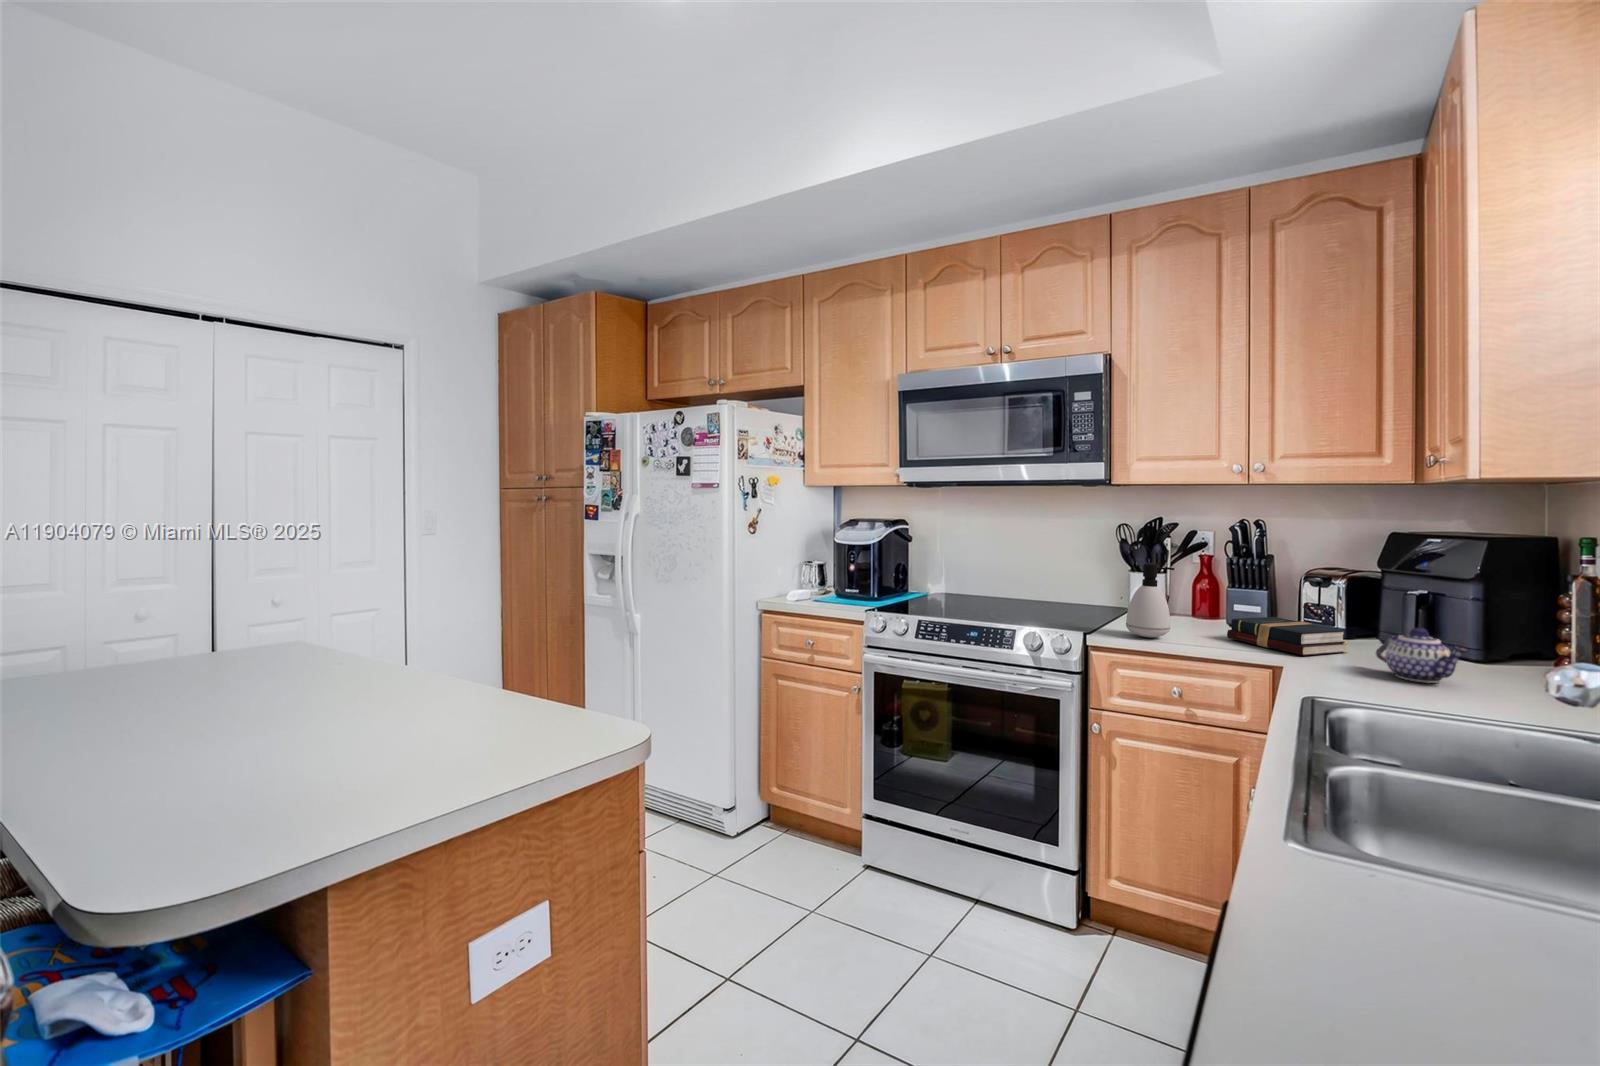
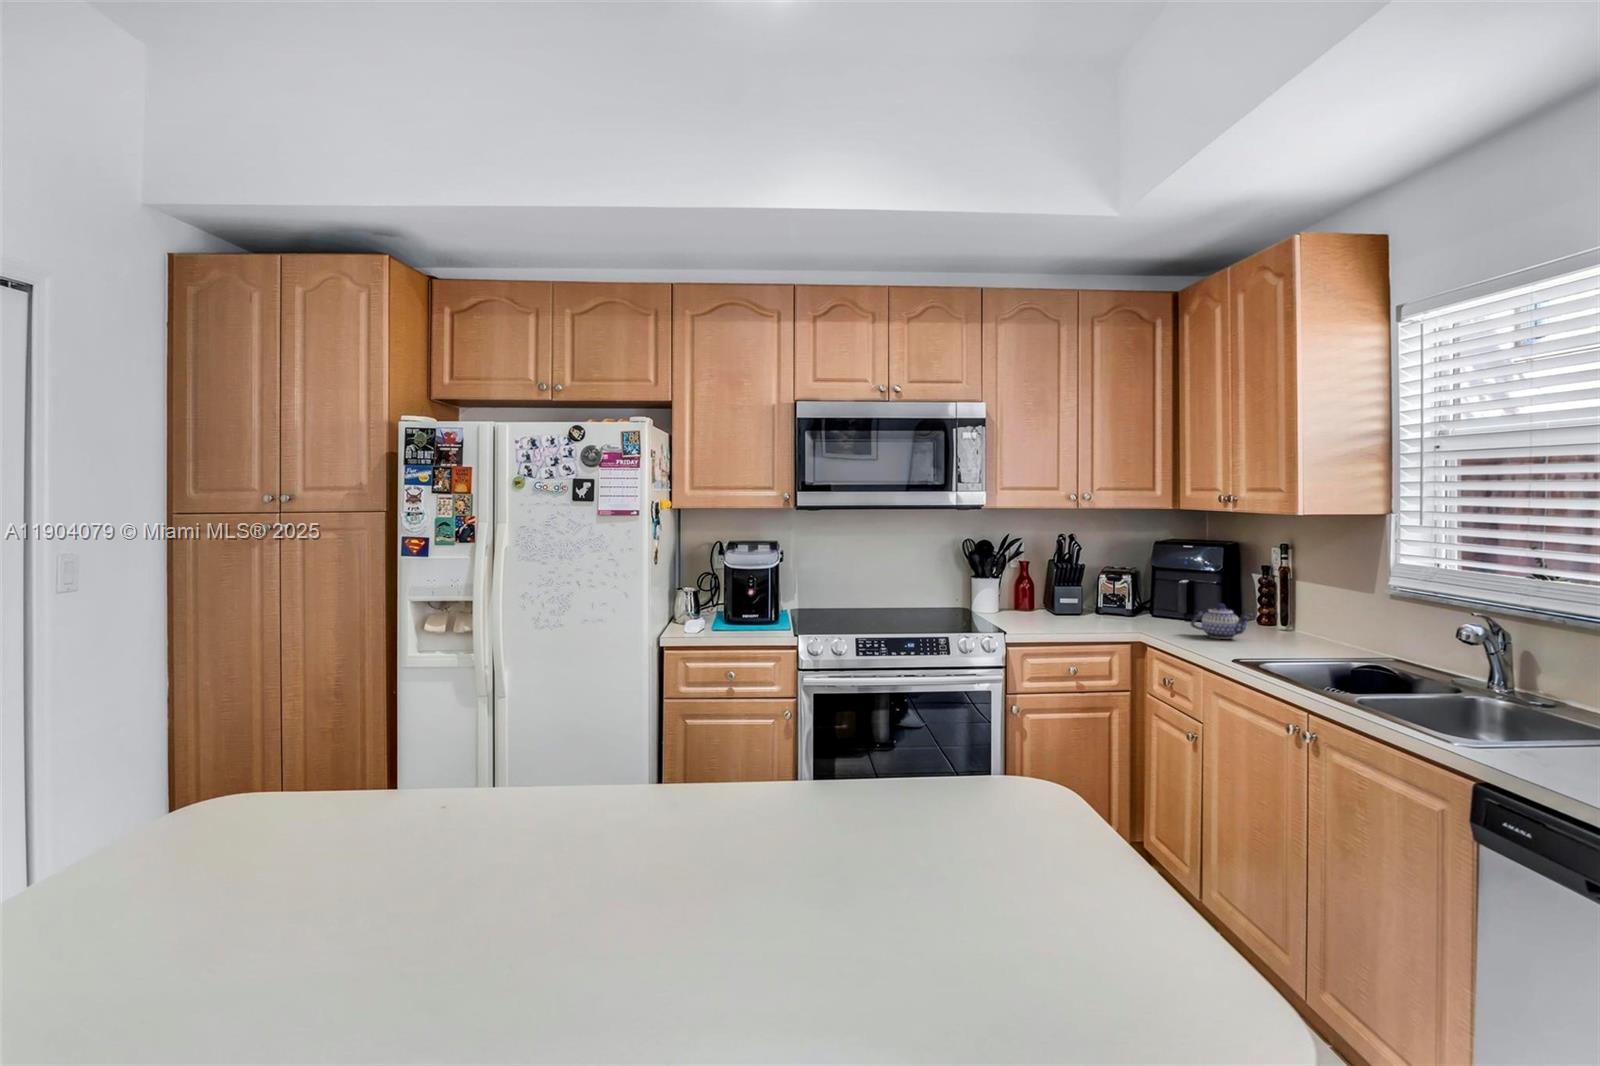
soap dispenser: present [1126,563,1174,637] -> none [1025,571,1059,631]
hardback book: present [1227,617,1348,656] -> none [1084,606,1156,631]

